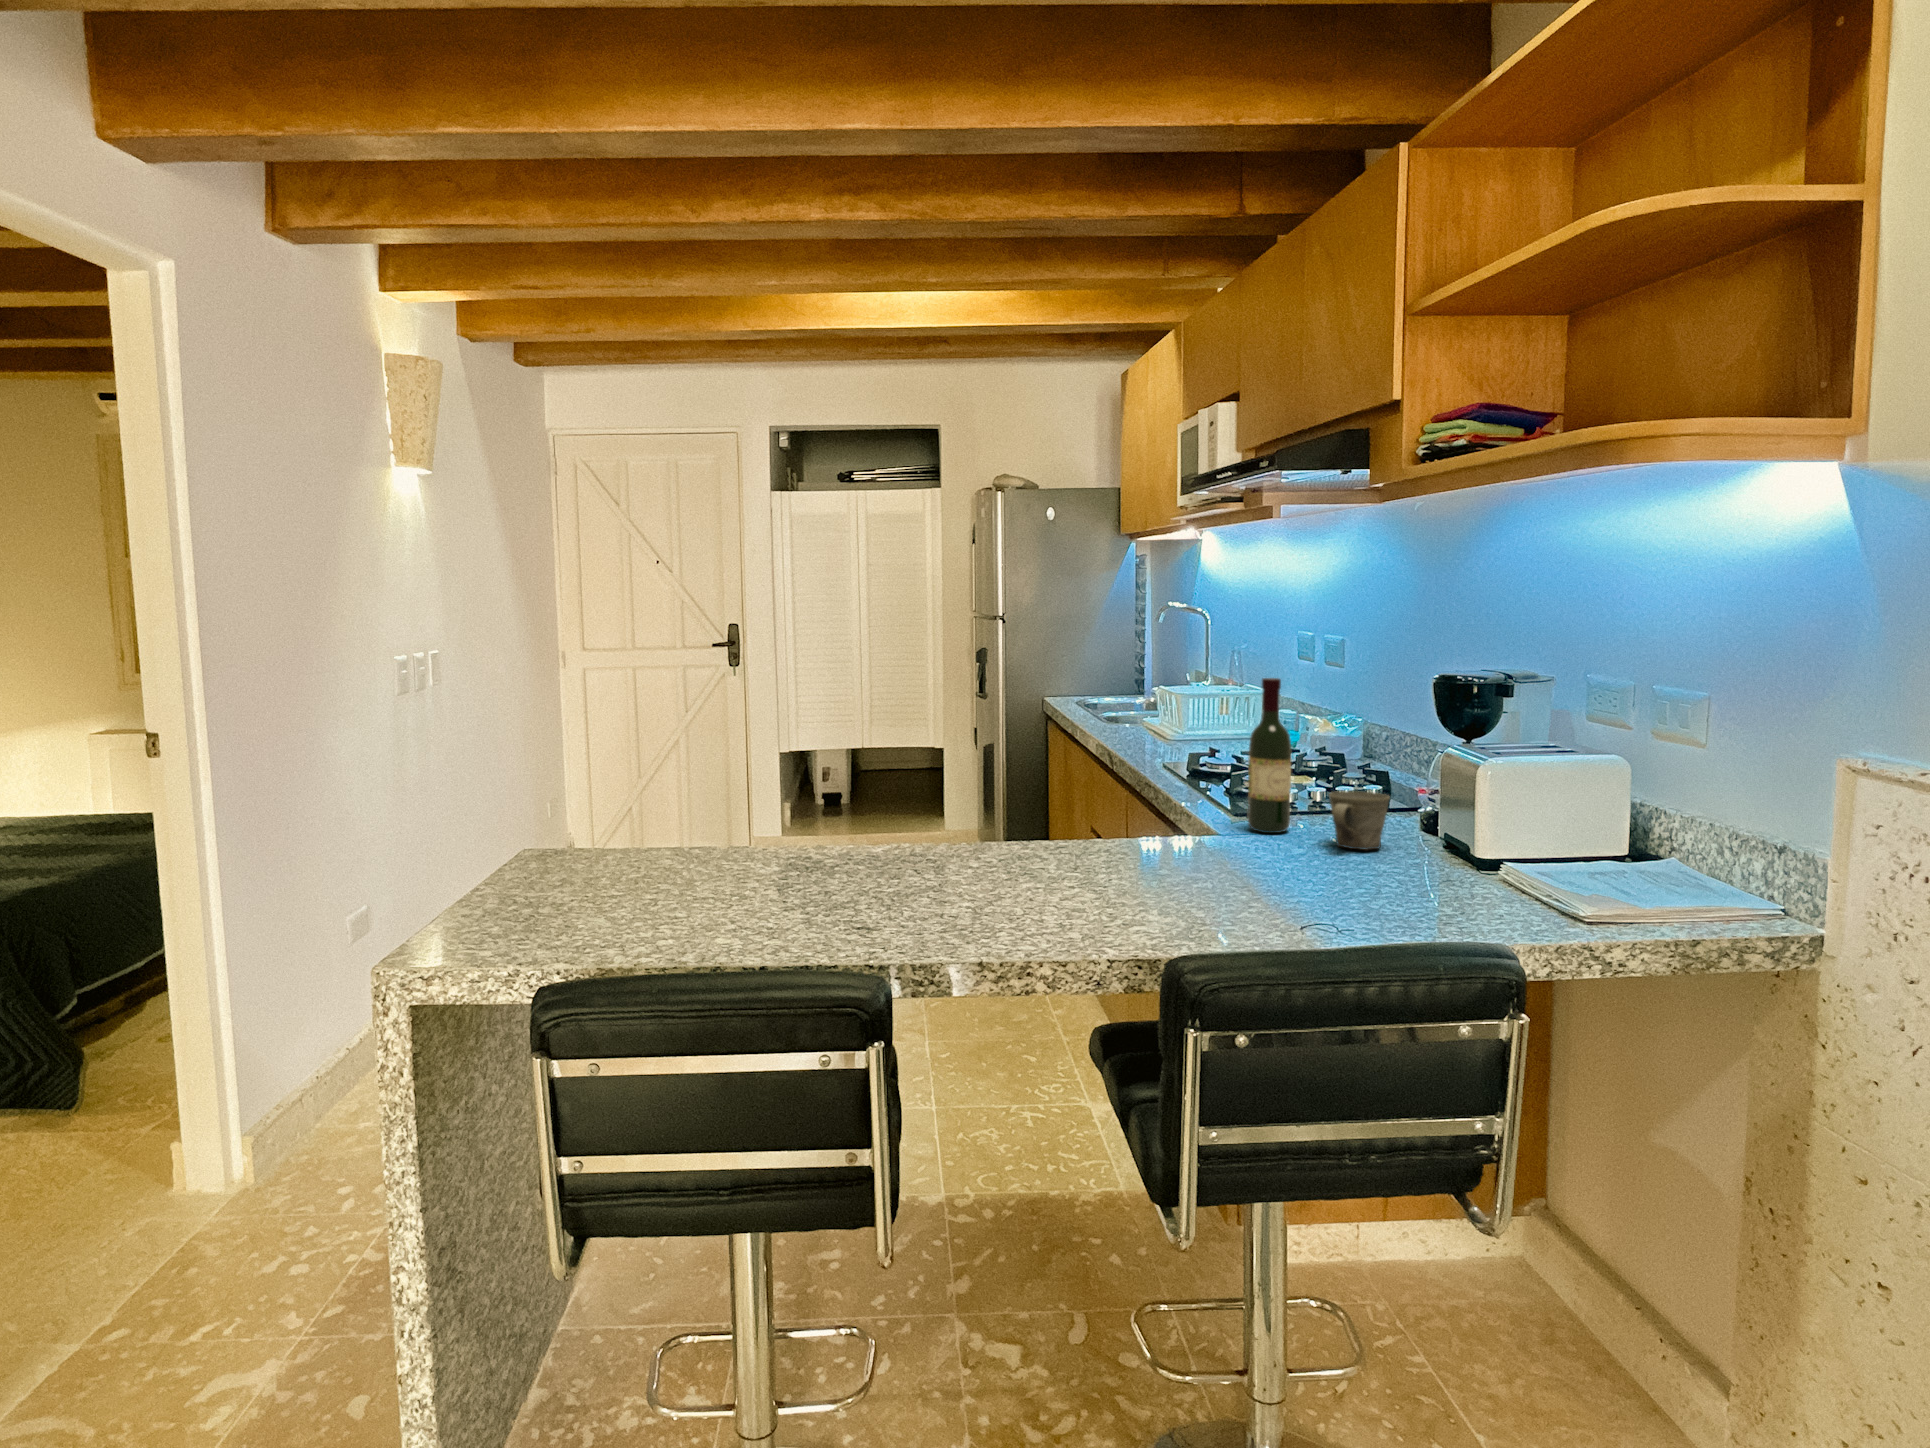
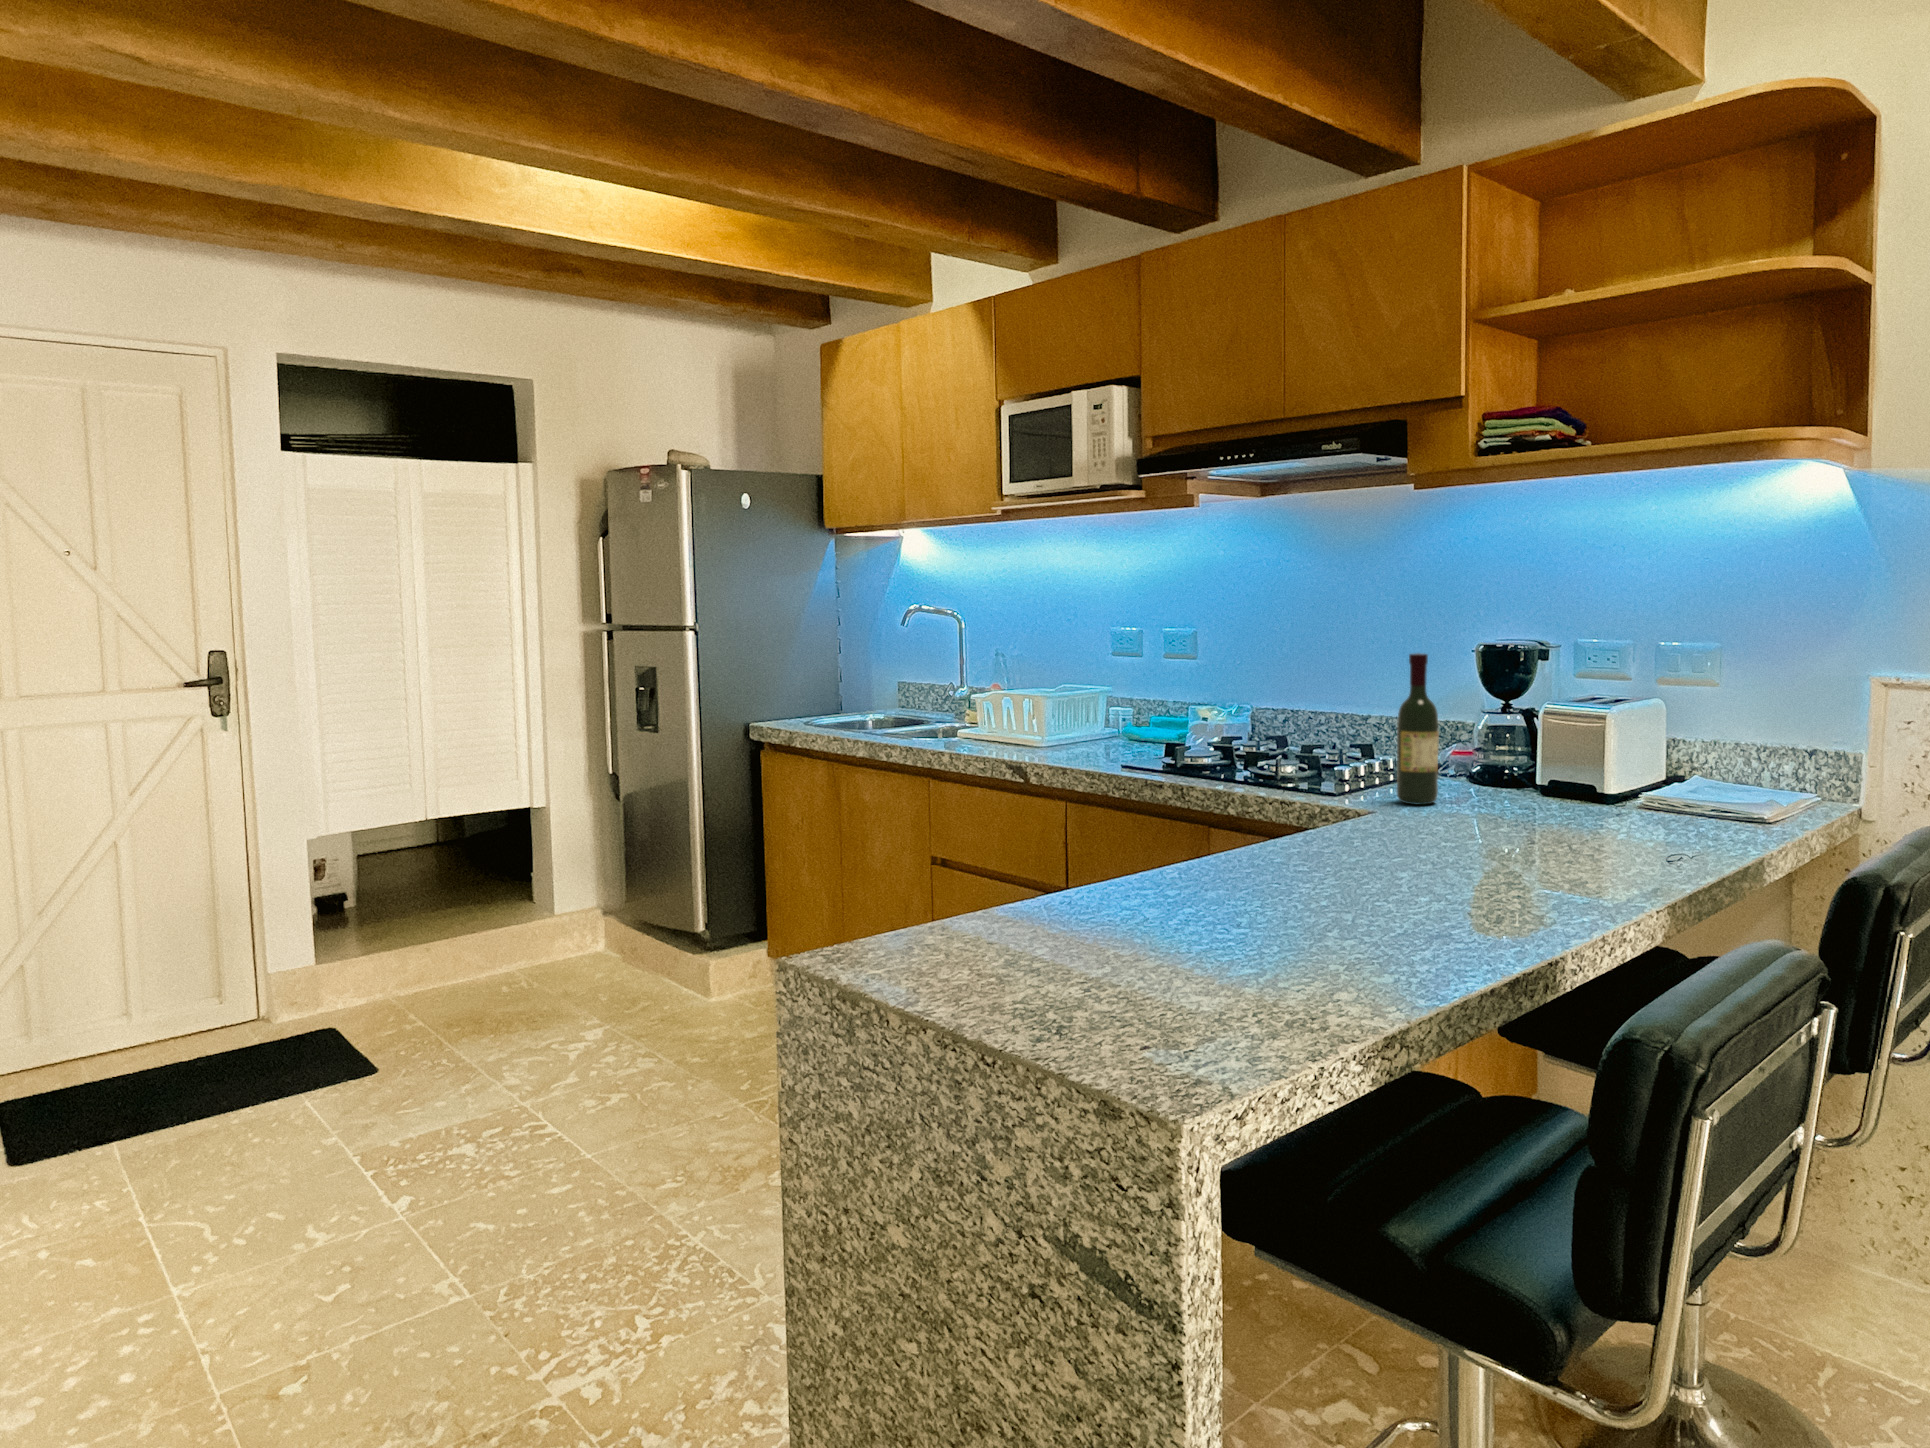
mug: present [1329,791,1390,849] -> none [1488,752,1544,805]

